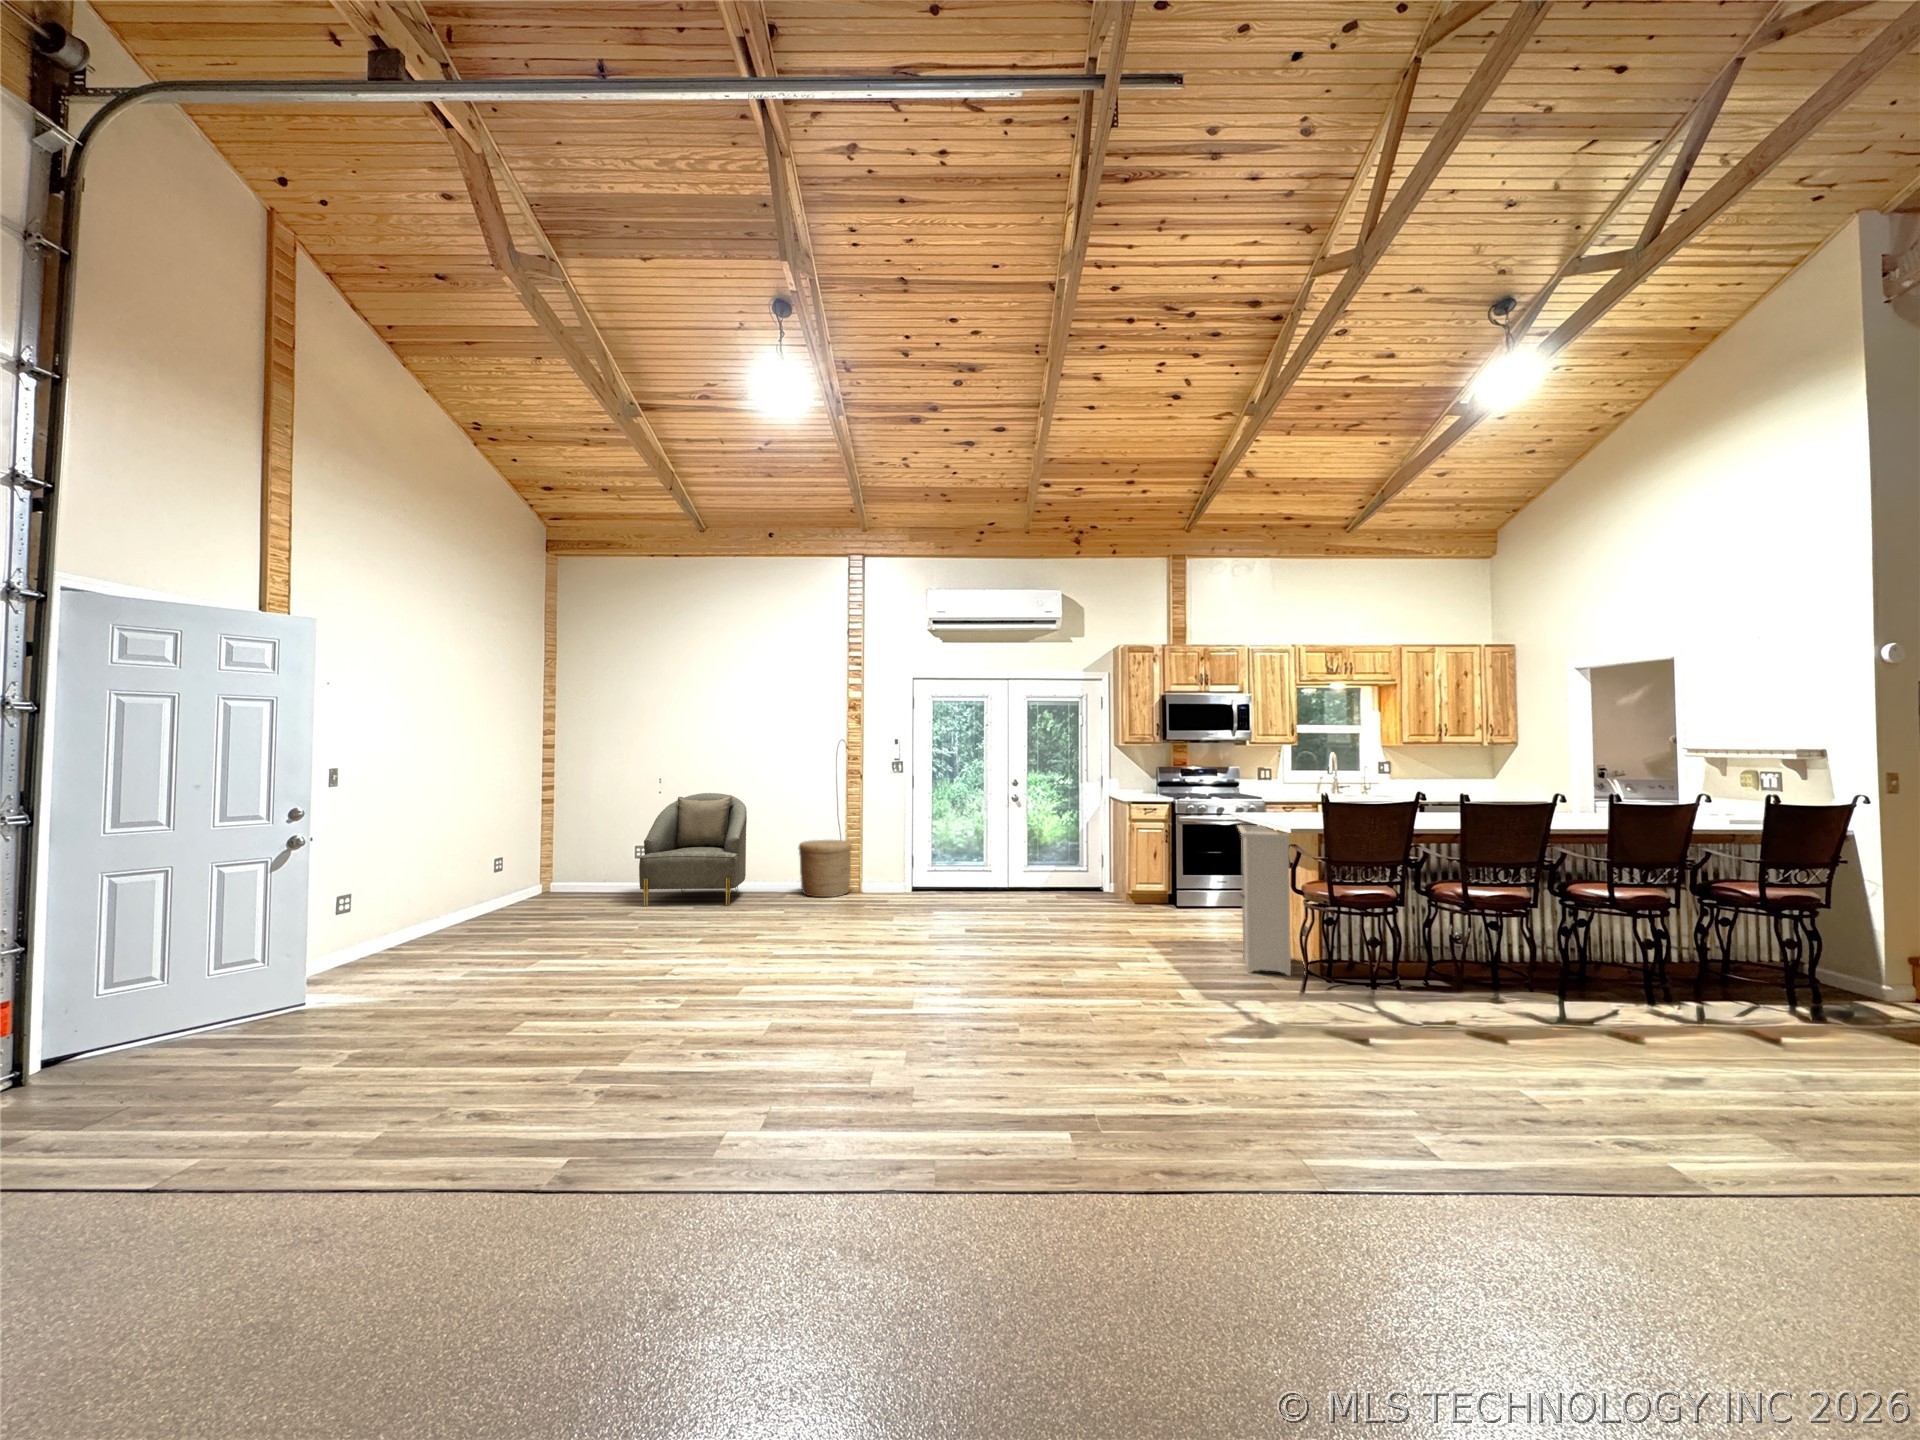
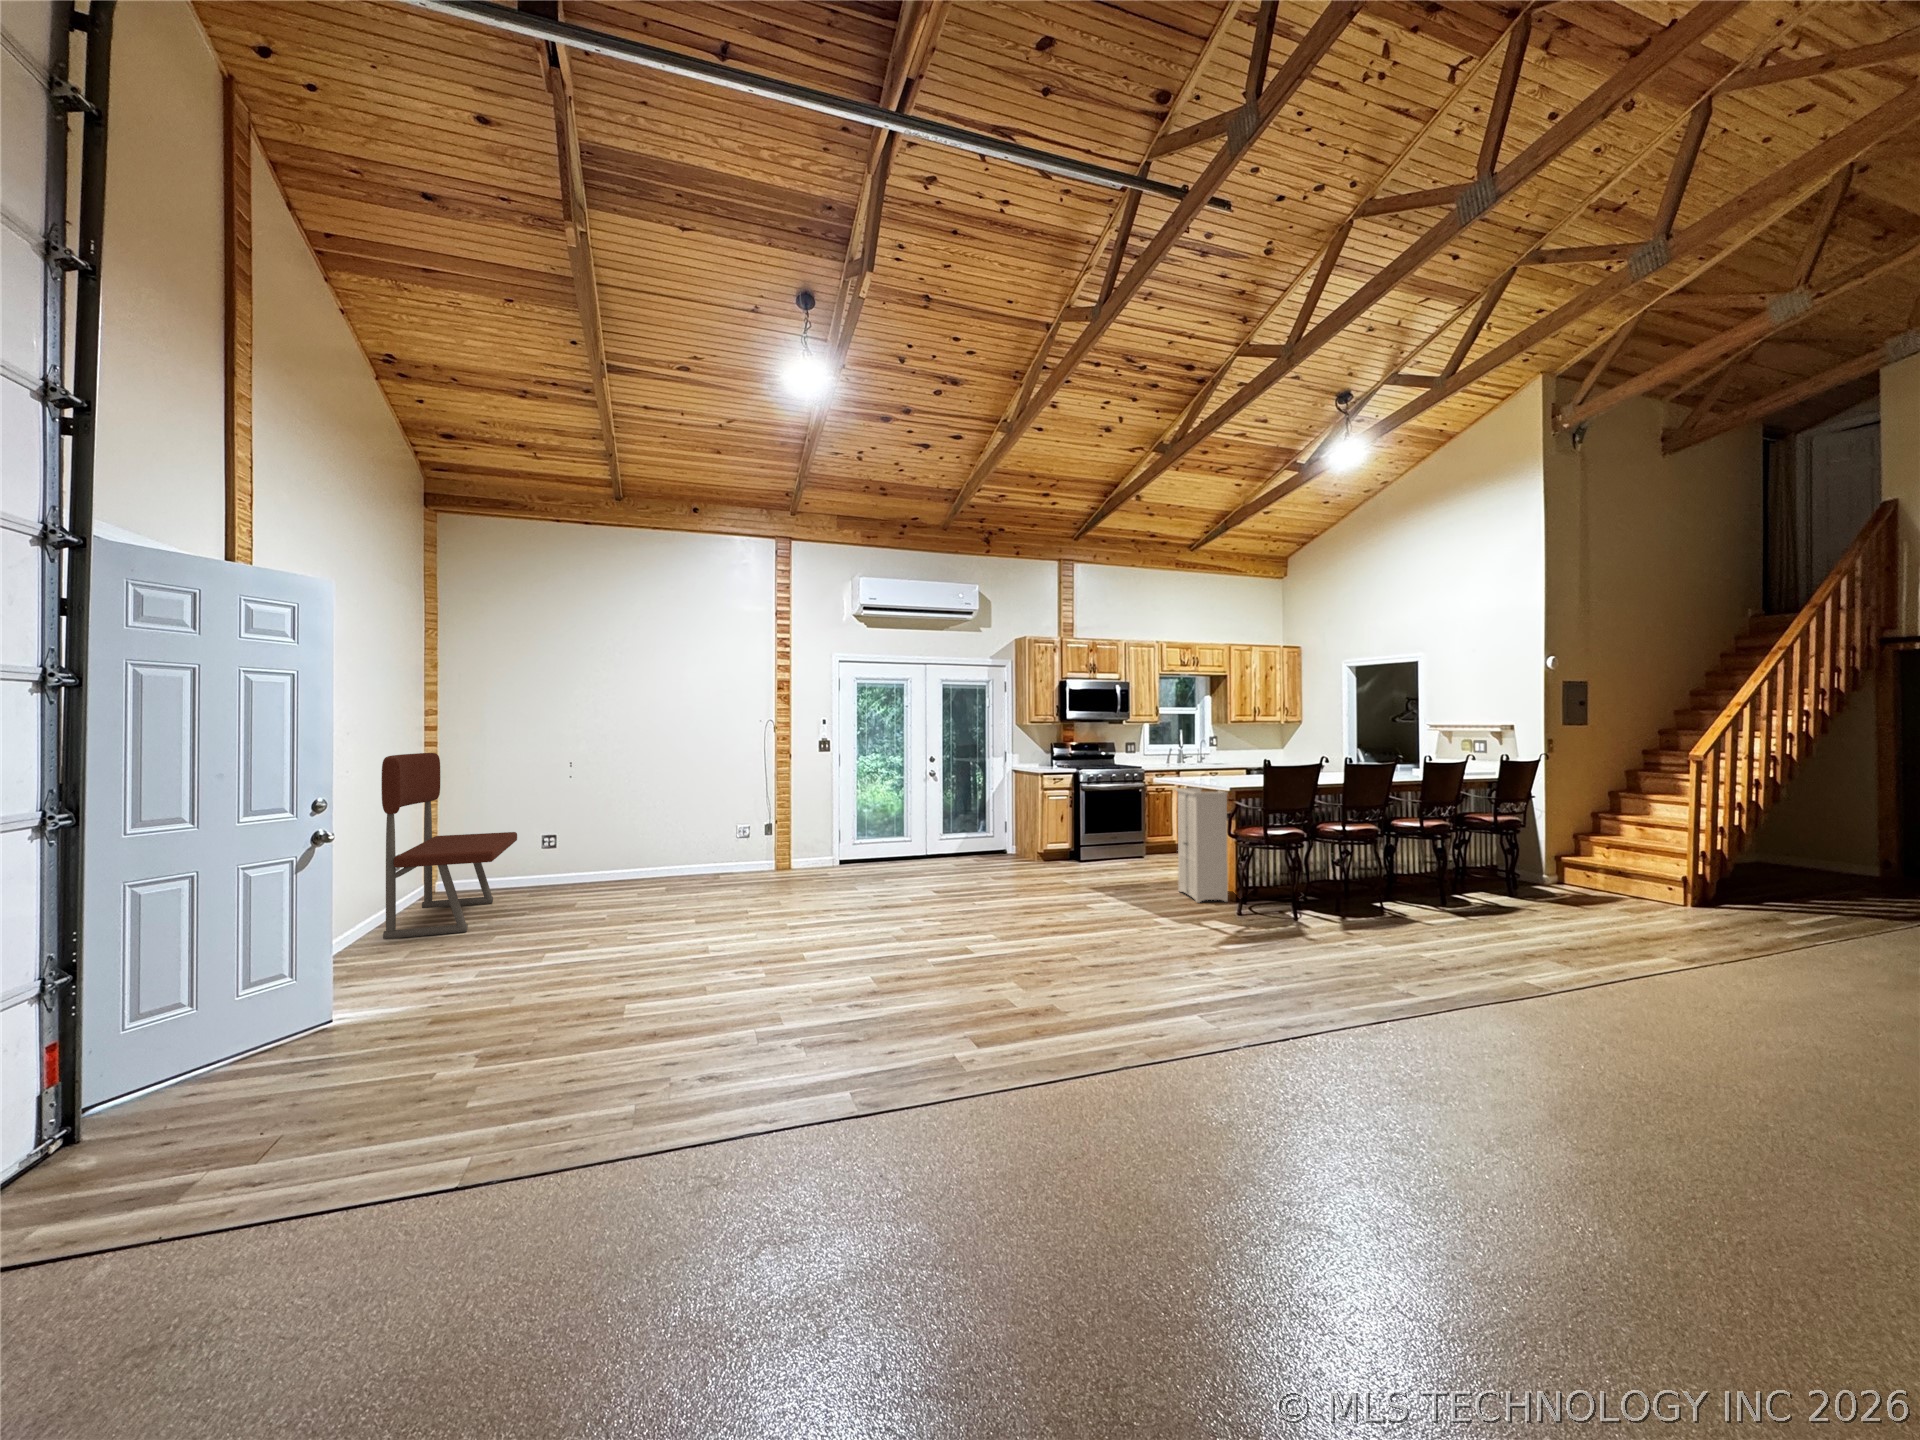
bench: none [447,767,593,931] -> present [381,753,517,939]
armchair: present [639,793,747,907] -> none [576,778,686,898]
woven basket: present [798,840,852,897] -> none [735,821,788,877]

